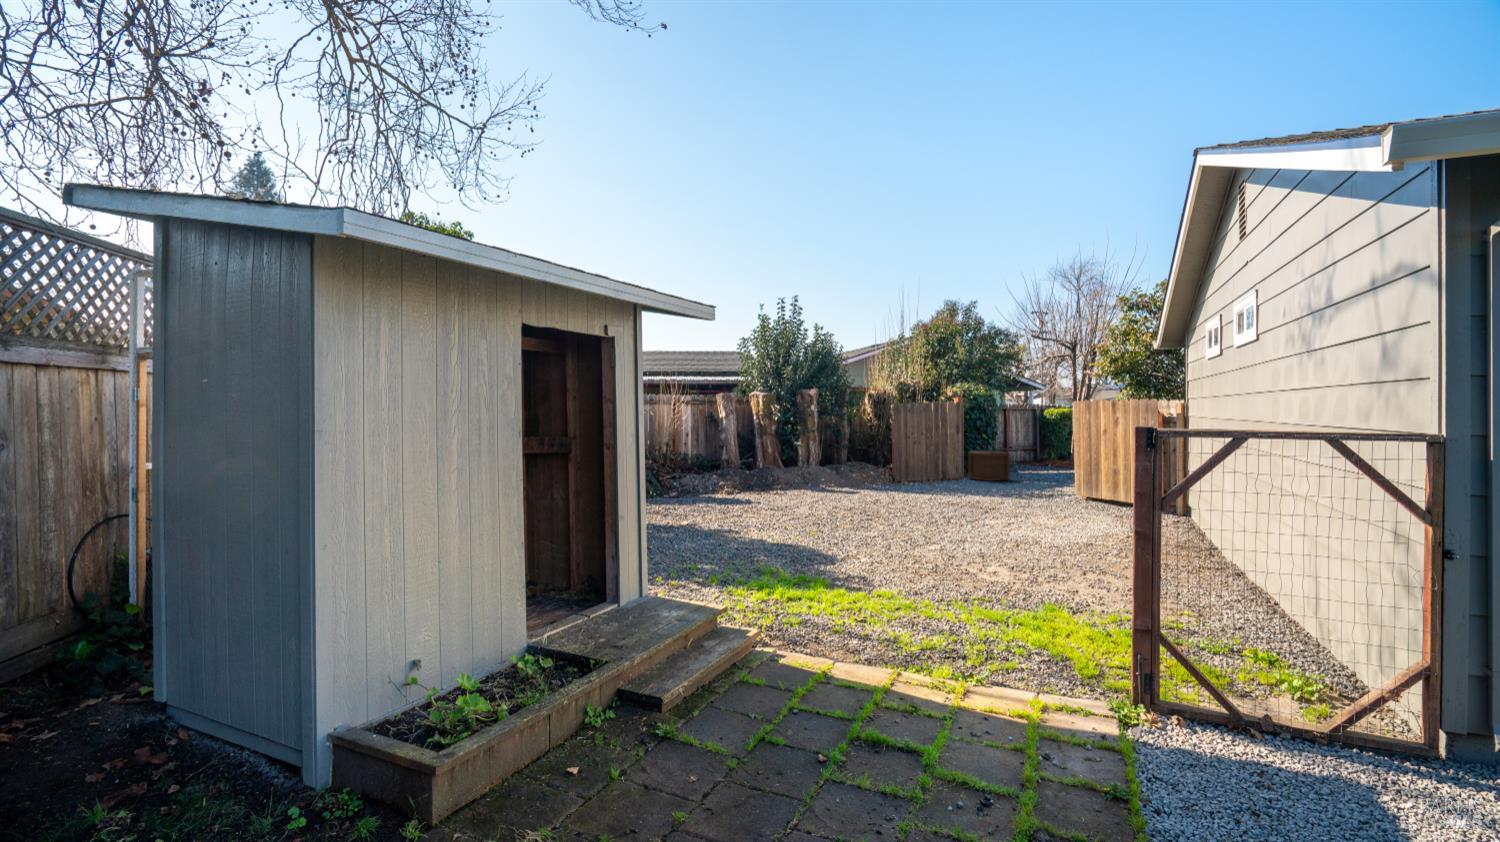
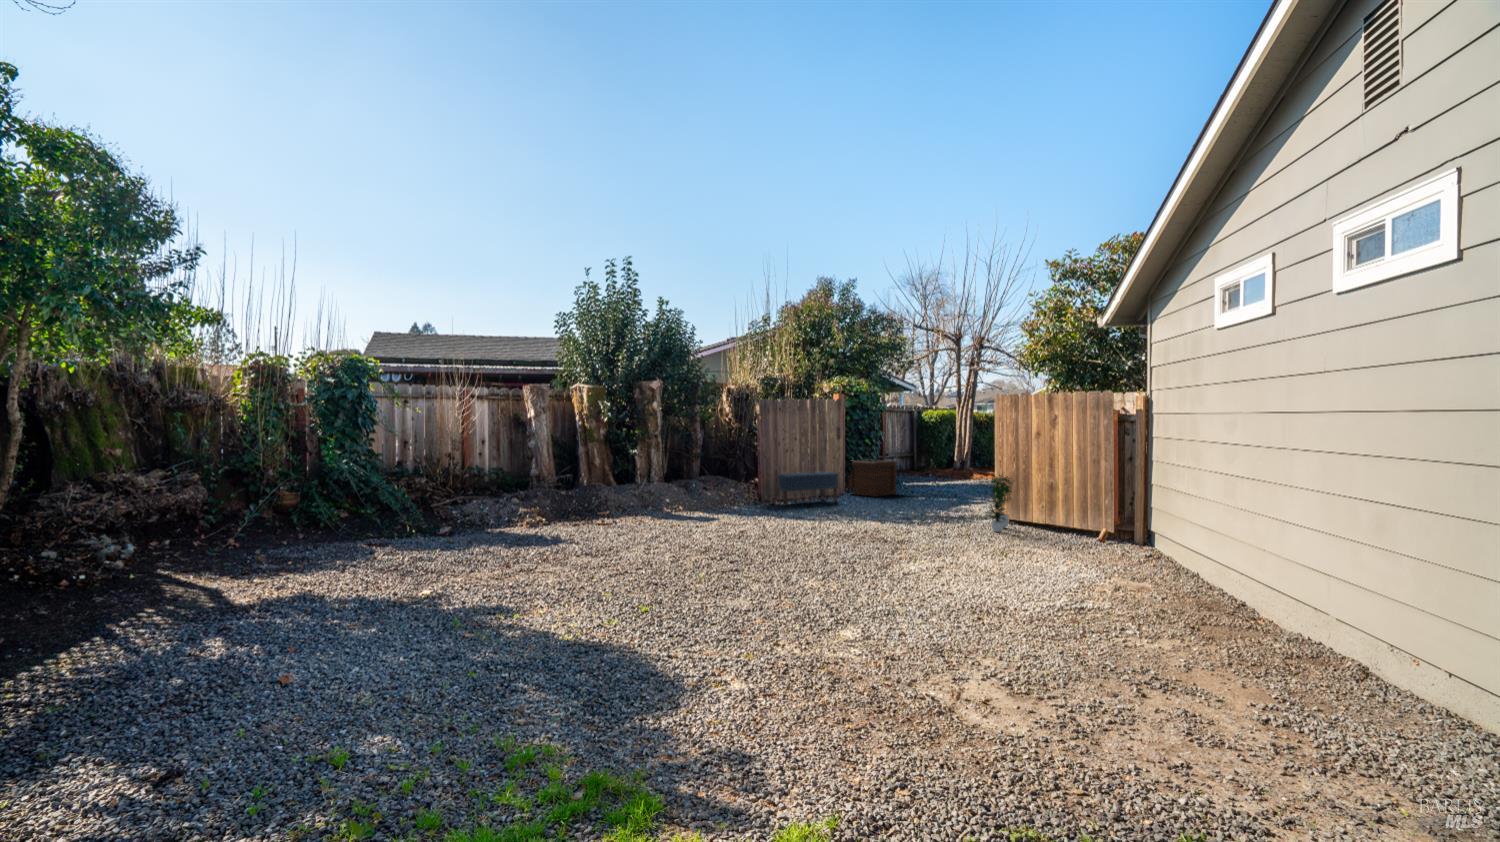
bench: none [901,459,957,486] -> present [772,472,838,506]
potted plant: none [1063,460,1093,506] -> present [986,474,1014,532]

